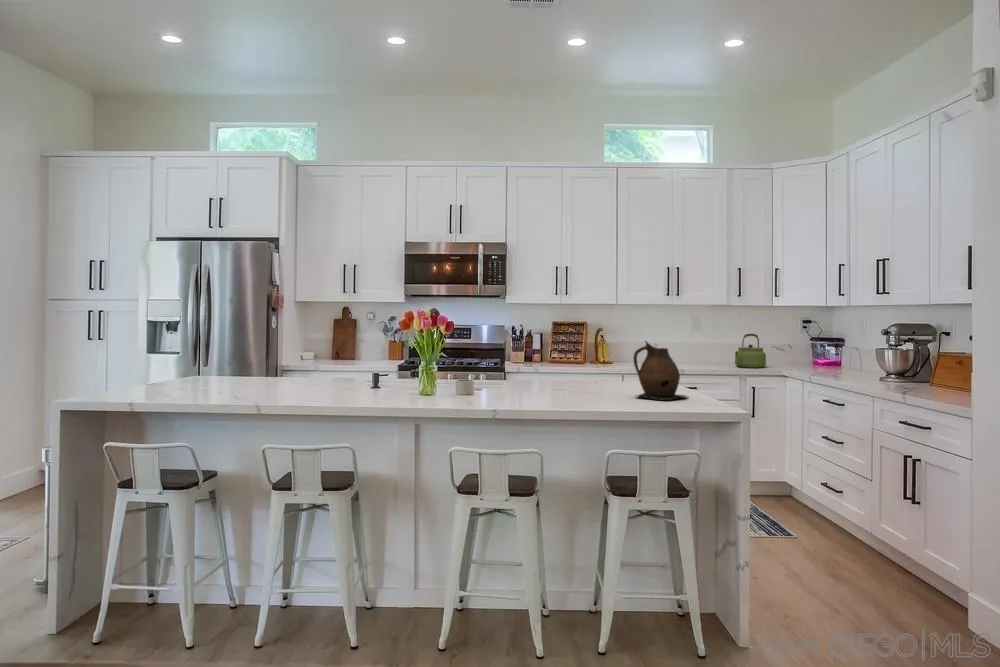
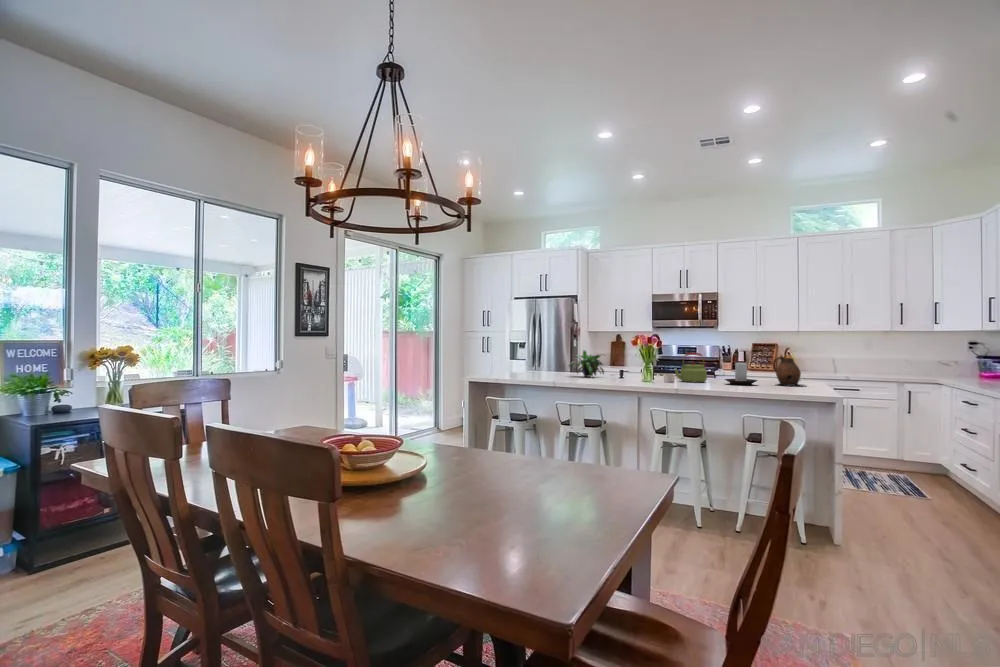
kettle: present [735,334,766,368] -> present [675,353,707,382]
potted plant: none [236,337,320,395] -> present [569,350,604,377]
candle holder: none [557,356,617,403] -> present [725,363,758,385]

